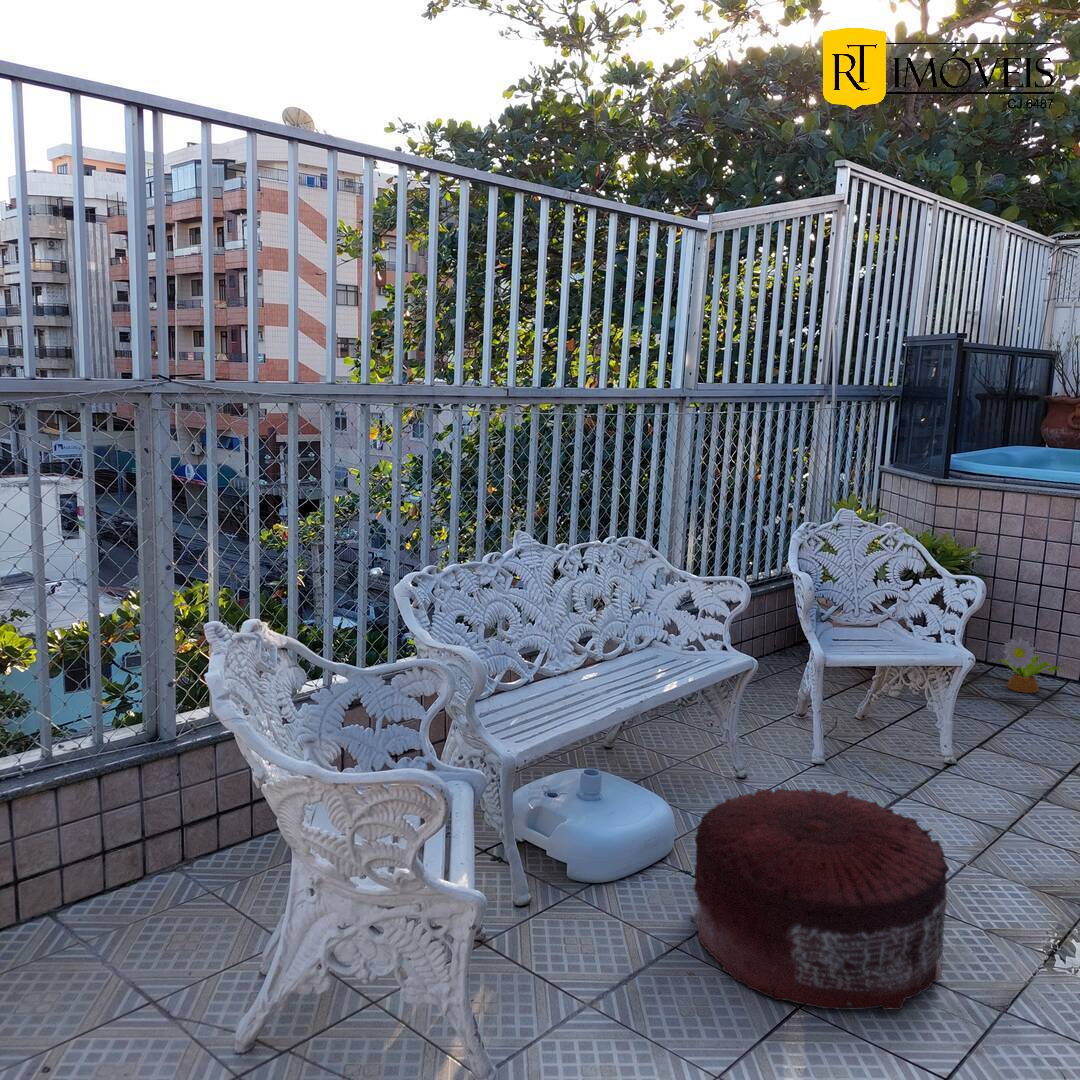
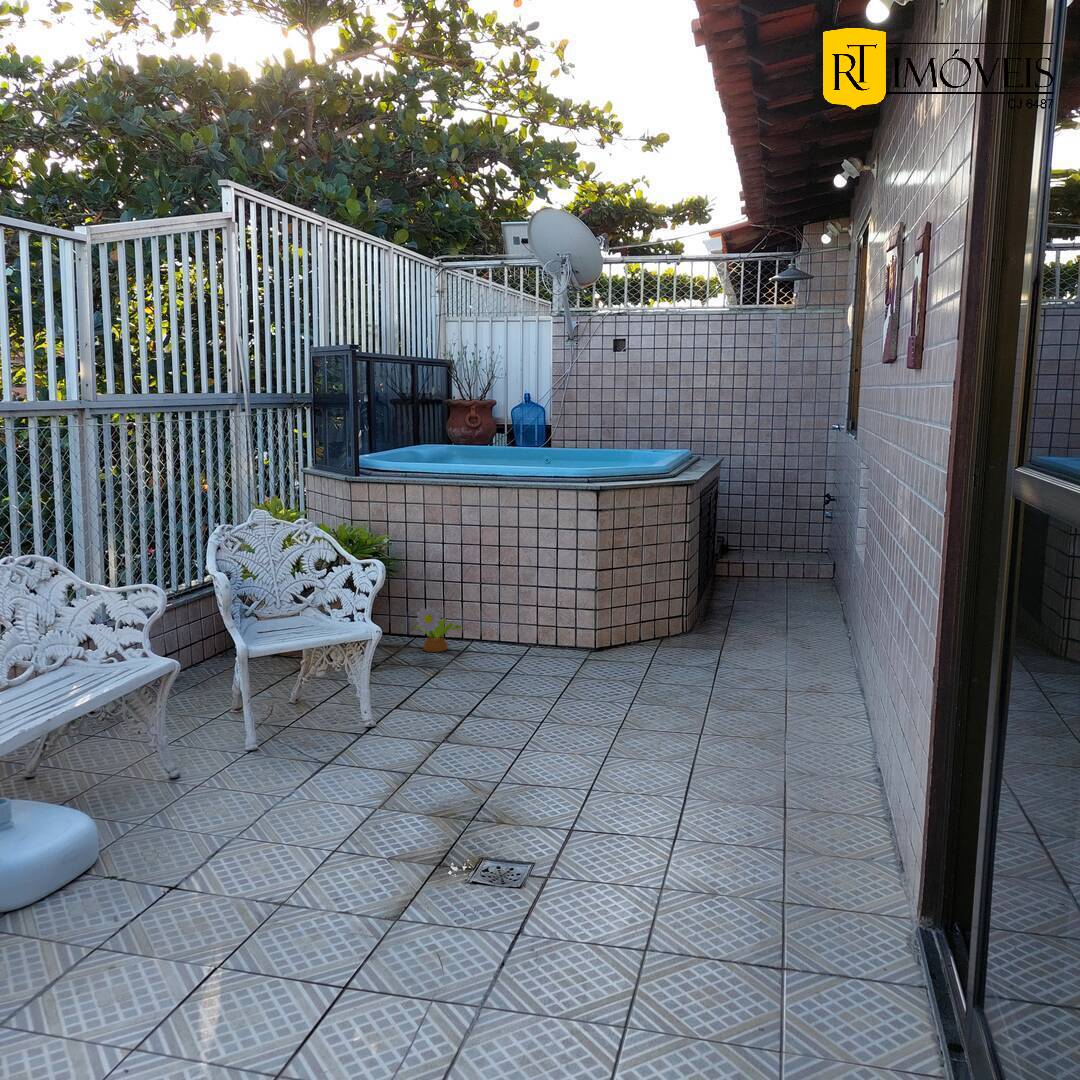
pouf: present [694,788,949,1010] -> none [107,765,351,973]

